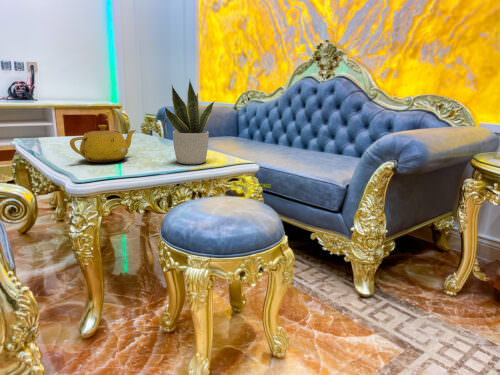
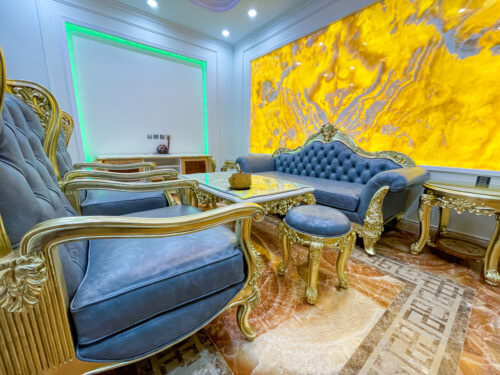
potted plant: present [165,81,214,164] -> none [274,146,294,189]

